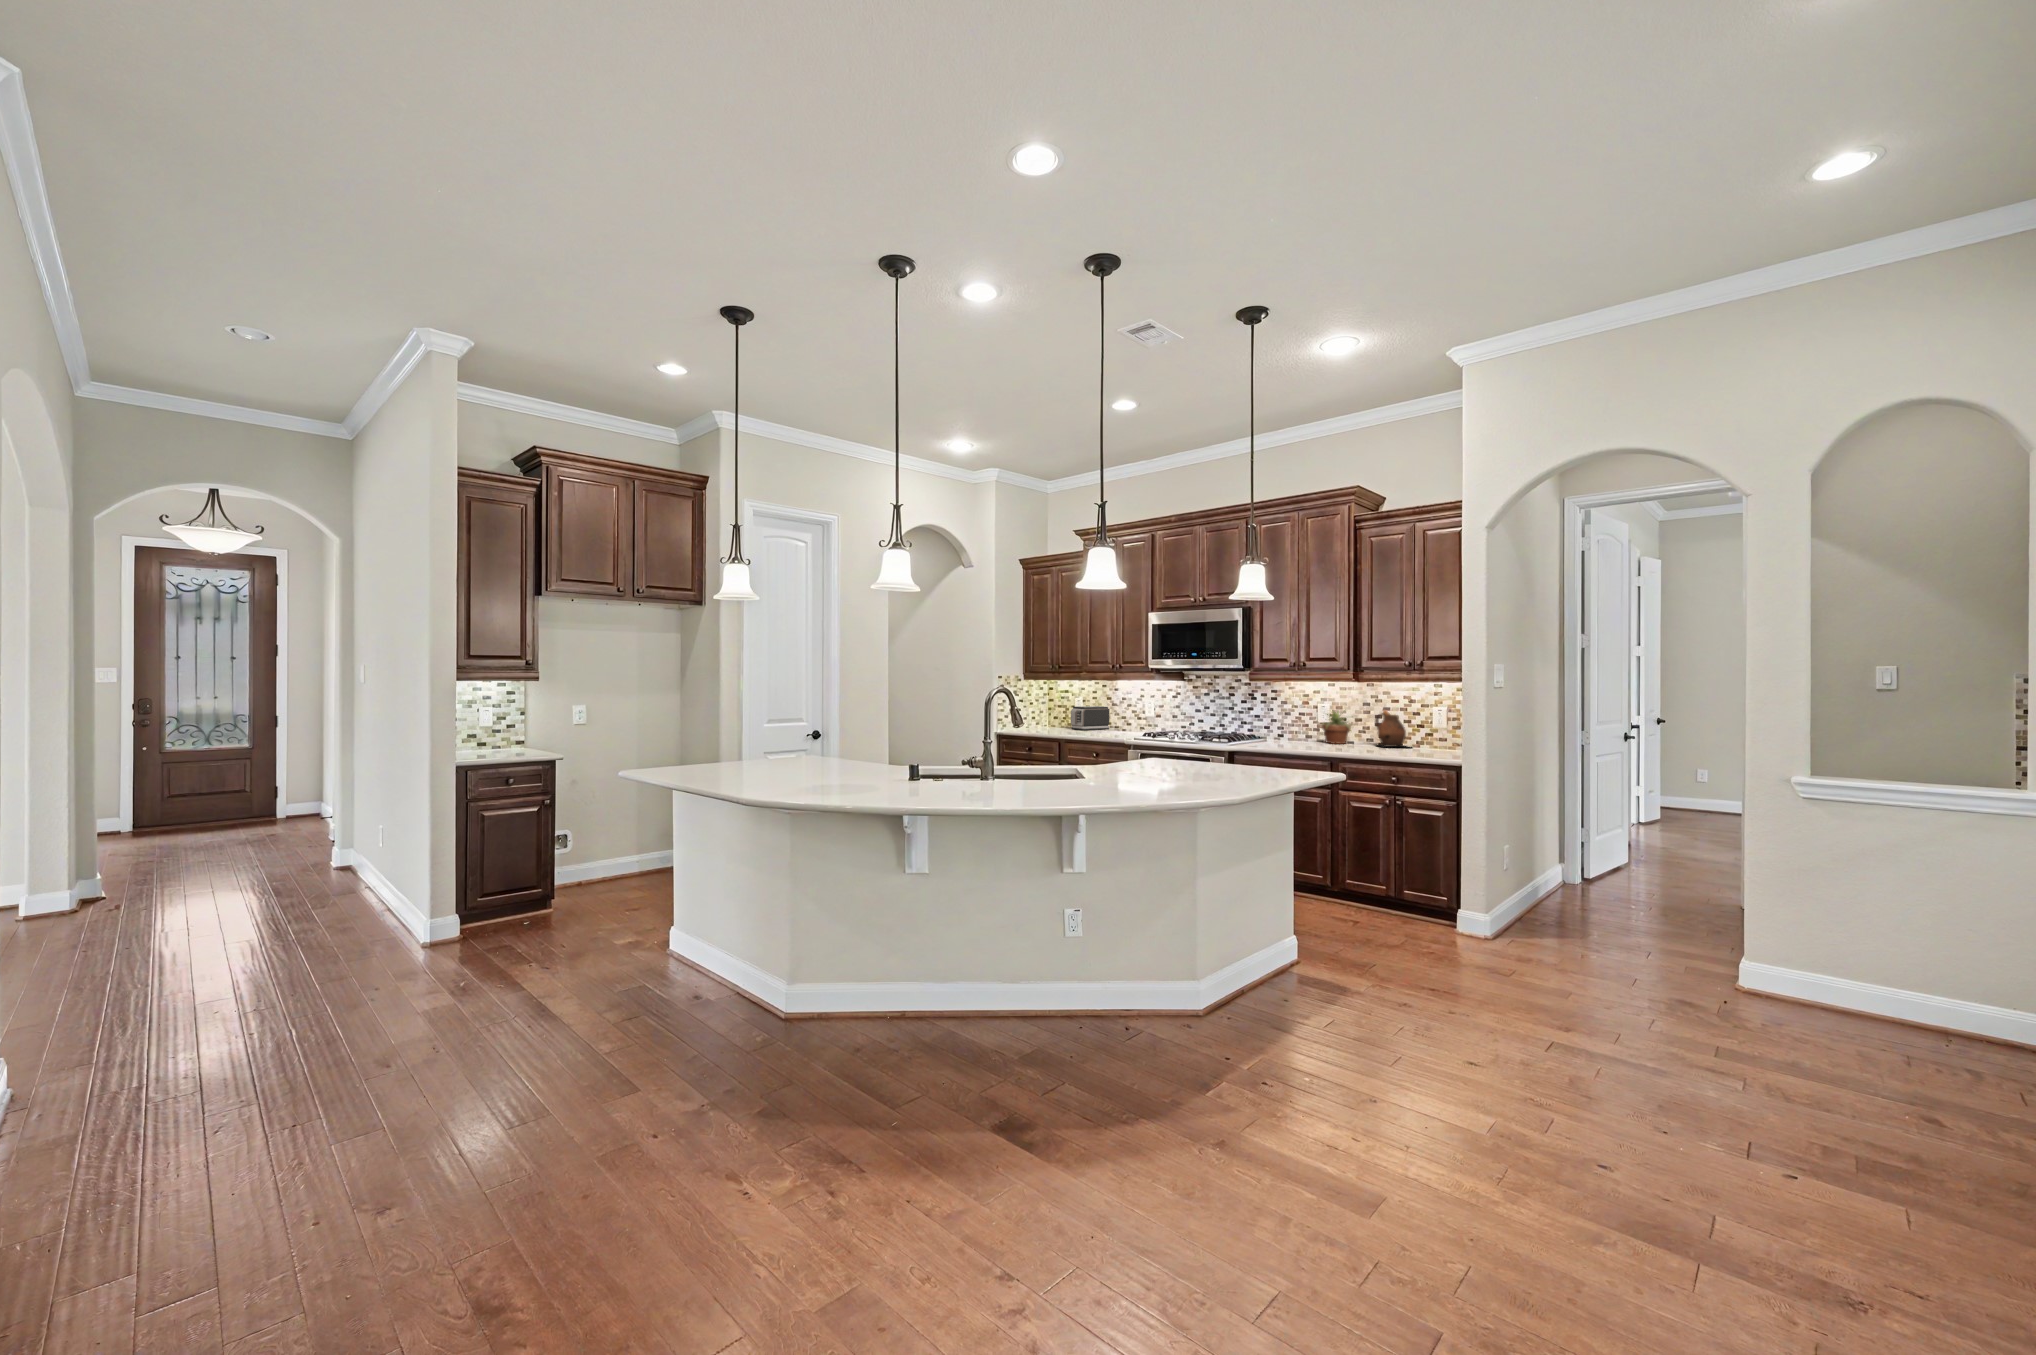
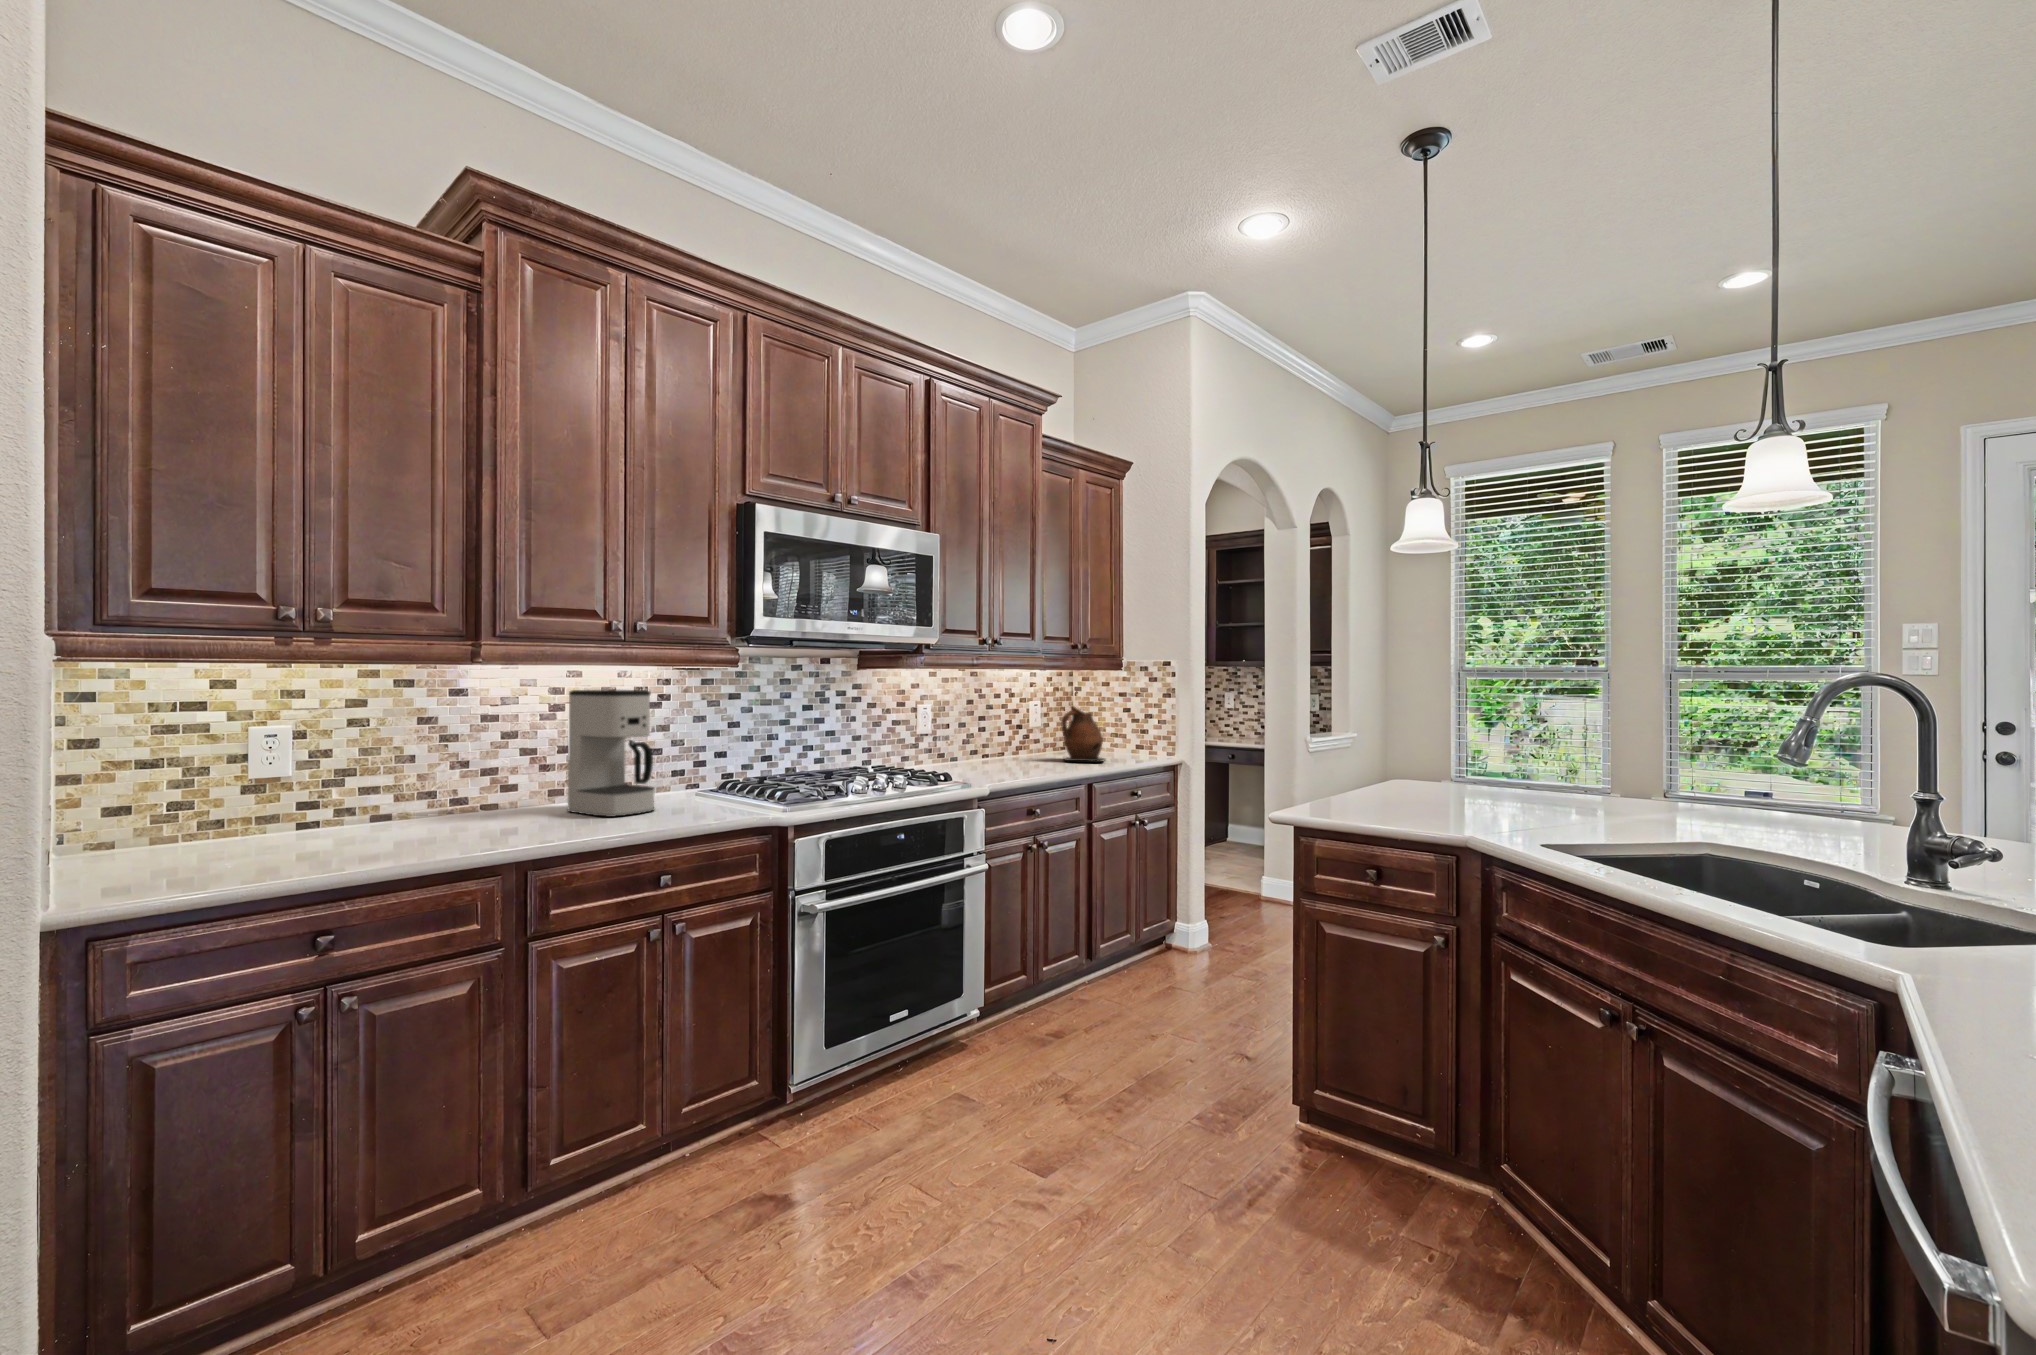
coffee maker: none [1119,691,1144,731] -> present [568,690,655,817]
toaster: present [1071,706,1110,730] -> none [428,746,523,844]
potted plant: present [1322,712,1352,744] -> none [994,708,1064,768]

